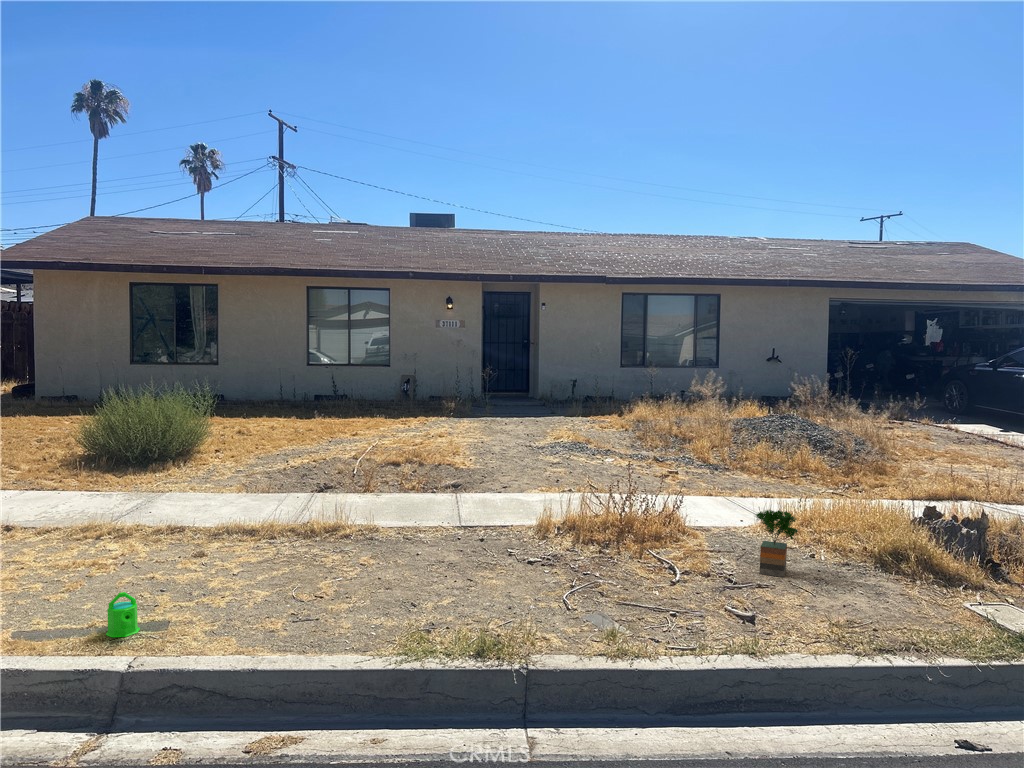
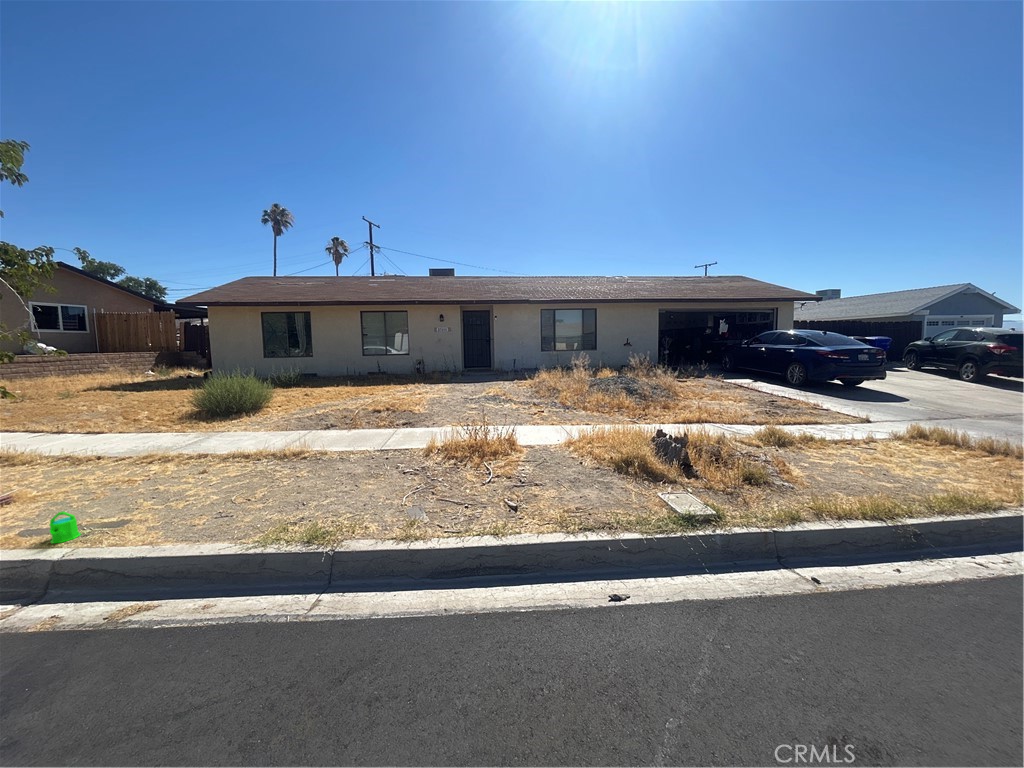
potted tree: present [756,509,798,577] -> none [540,437,568,483]

